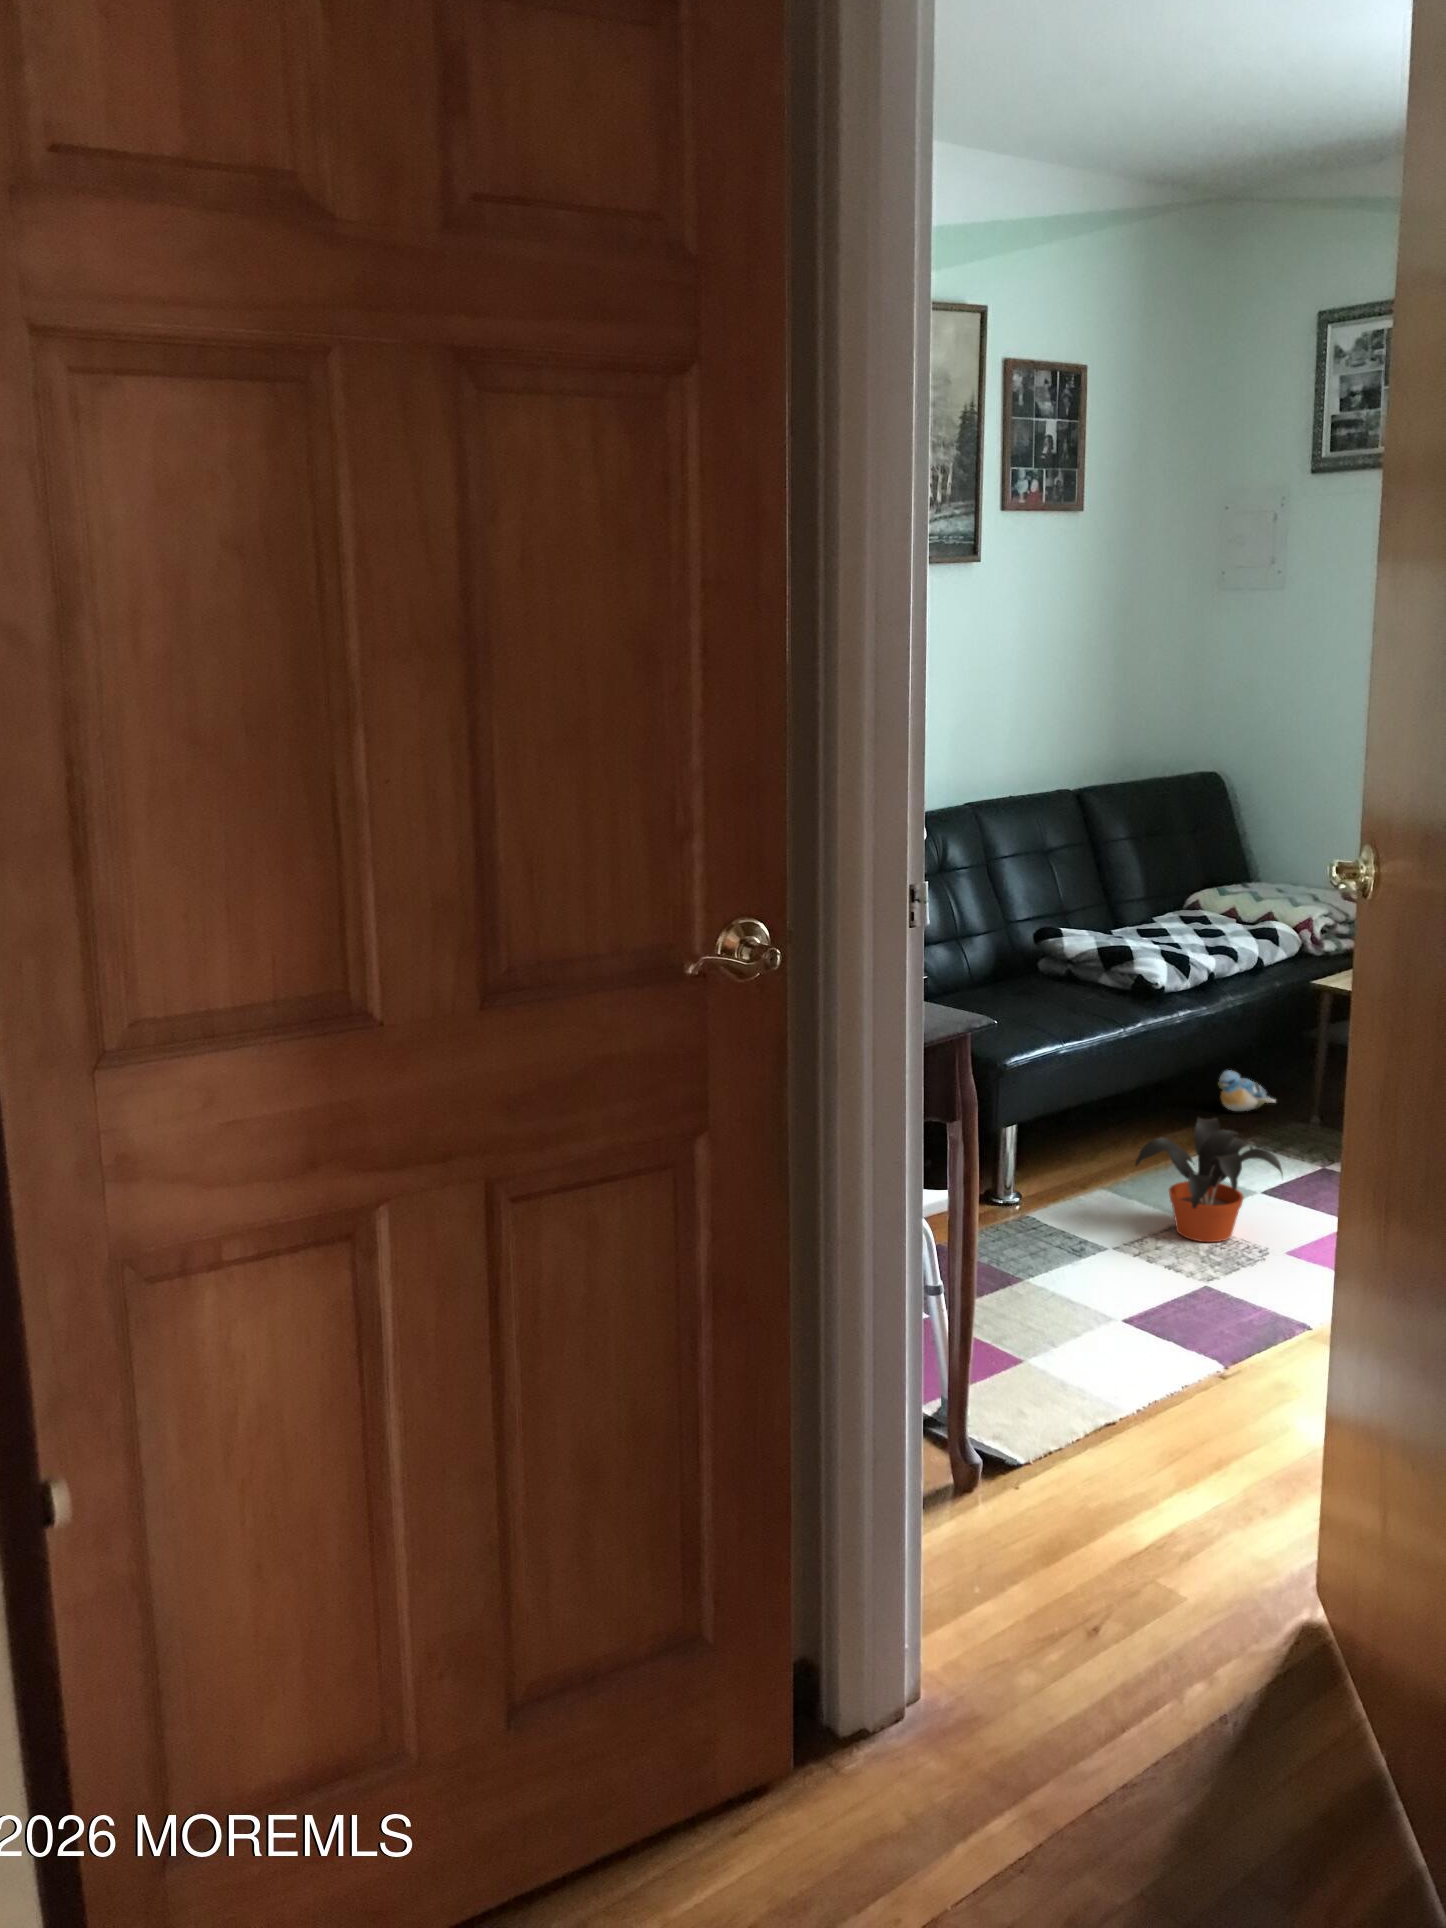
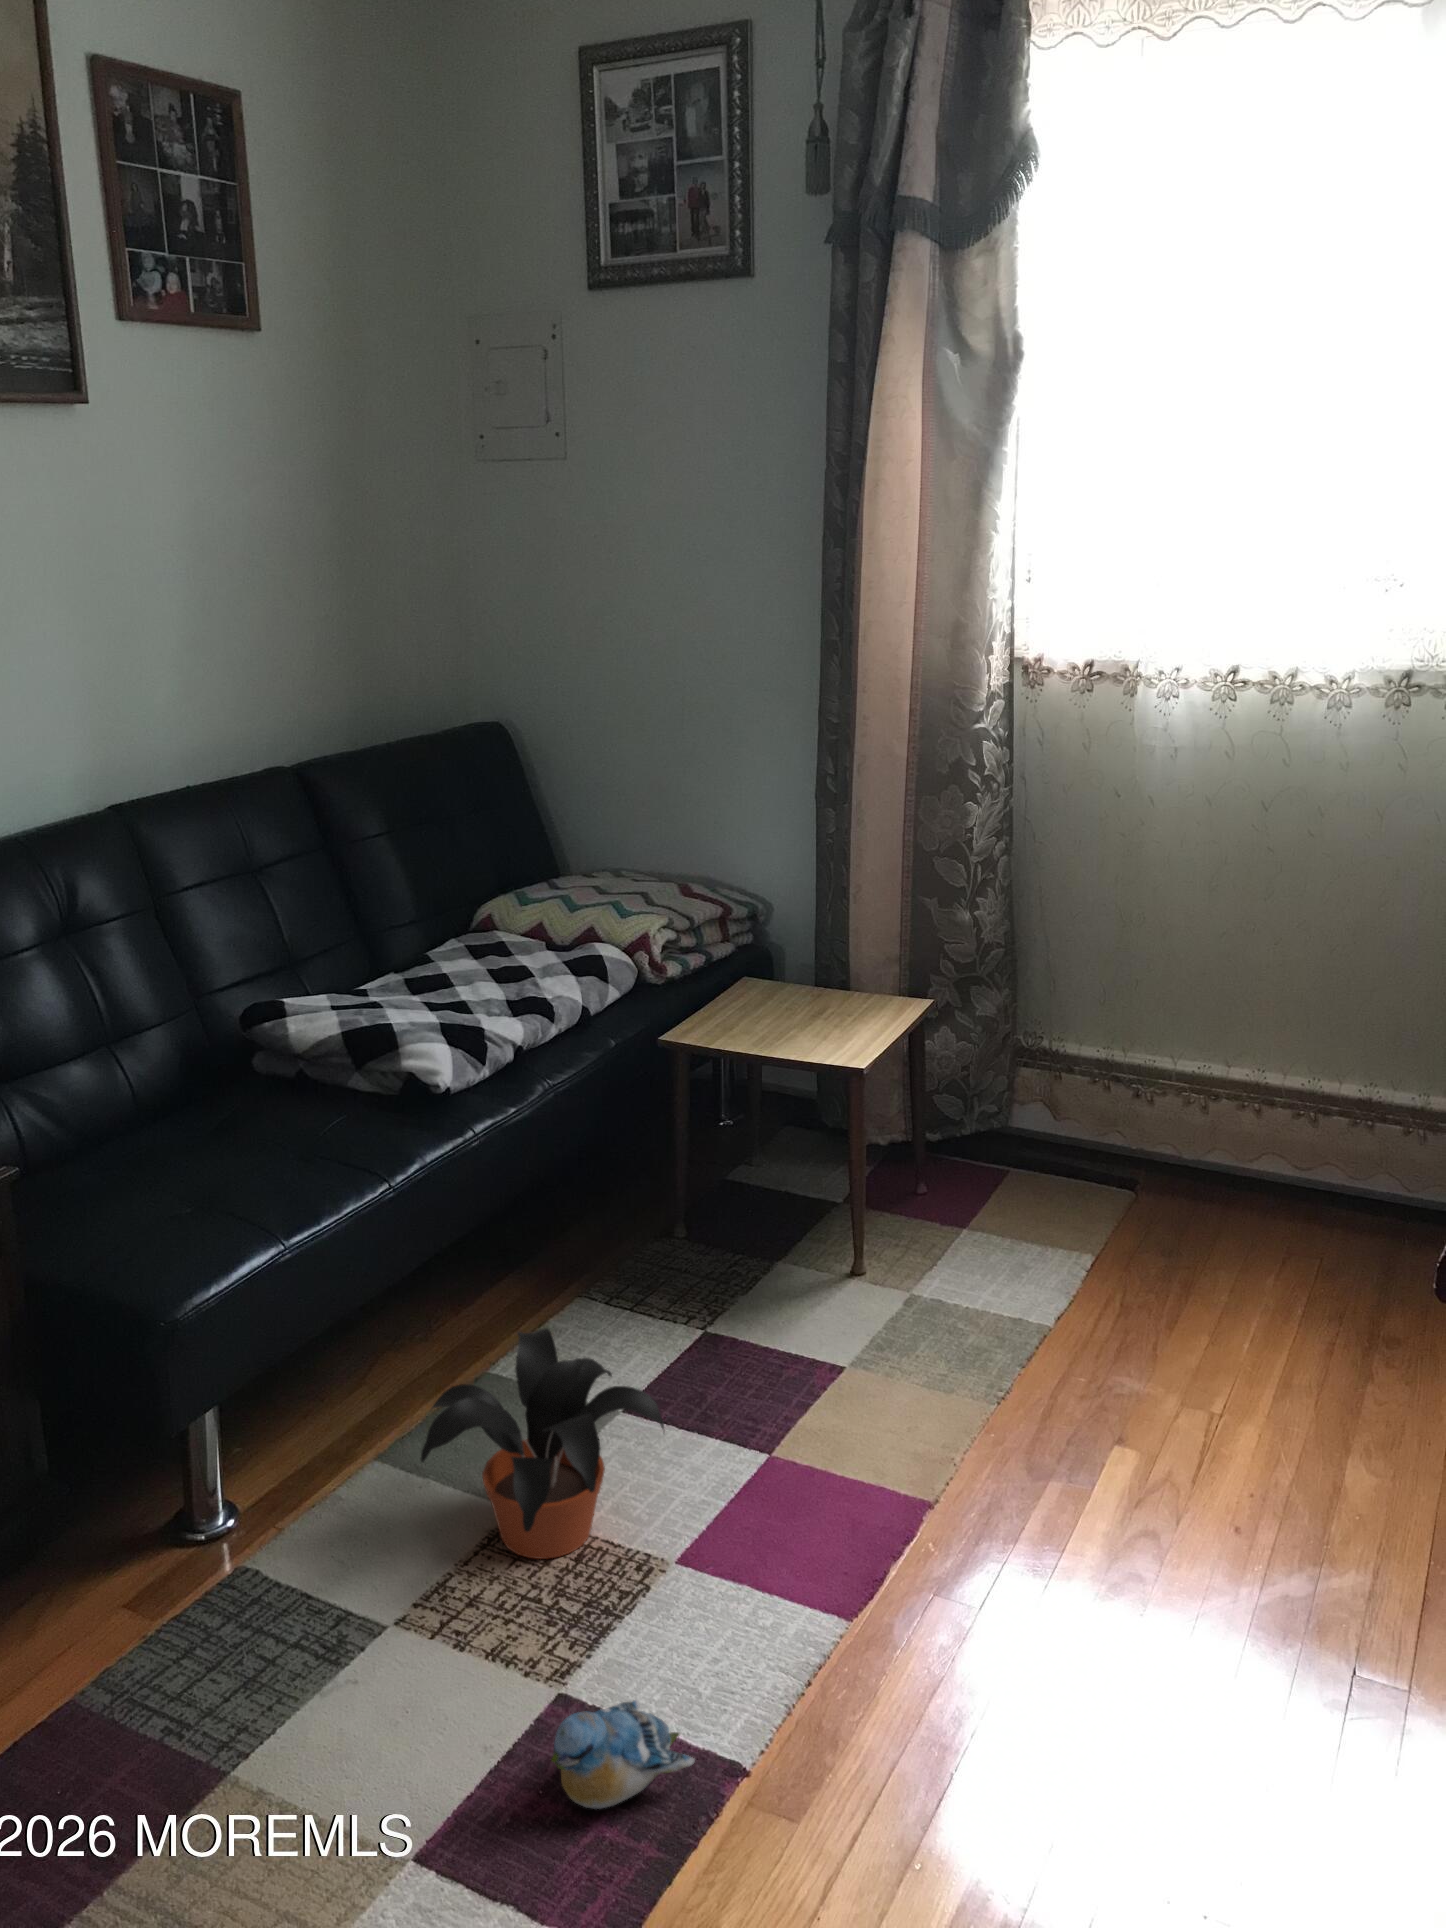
plush toy: present [1218,1070,1275,1111] -> present [552,1700,695,1809]

